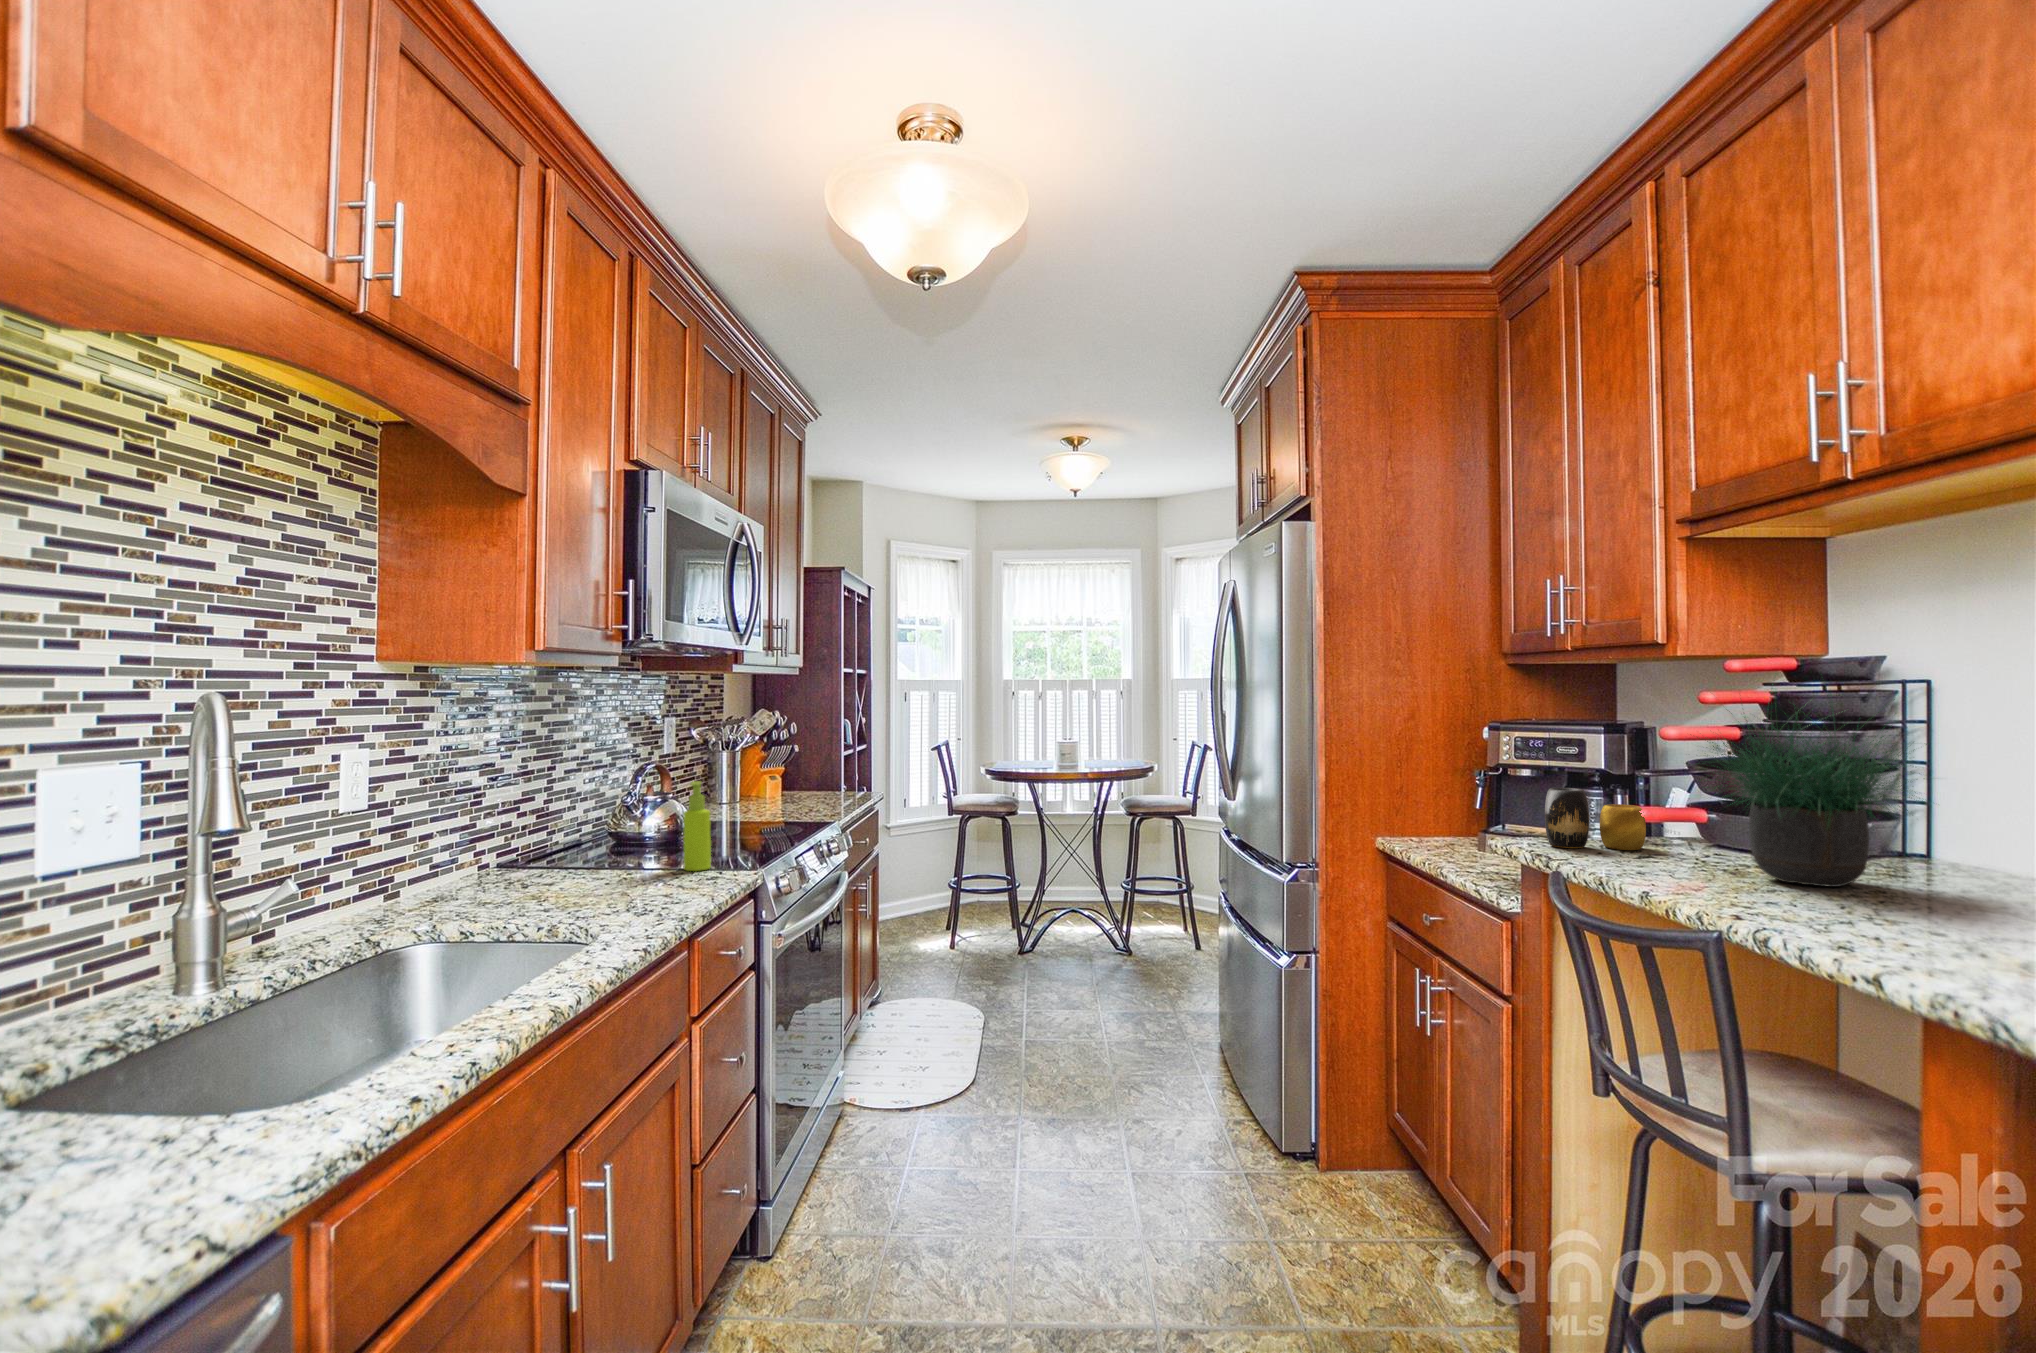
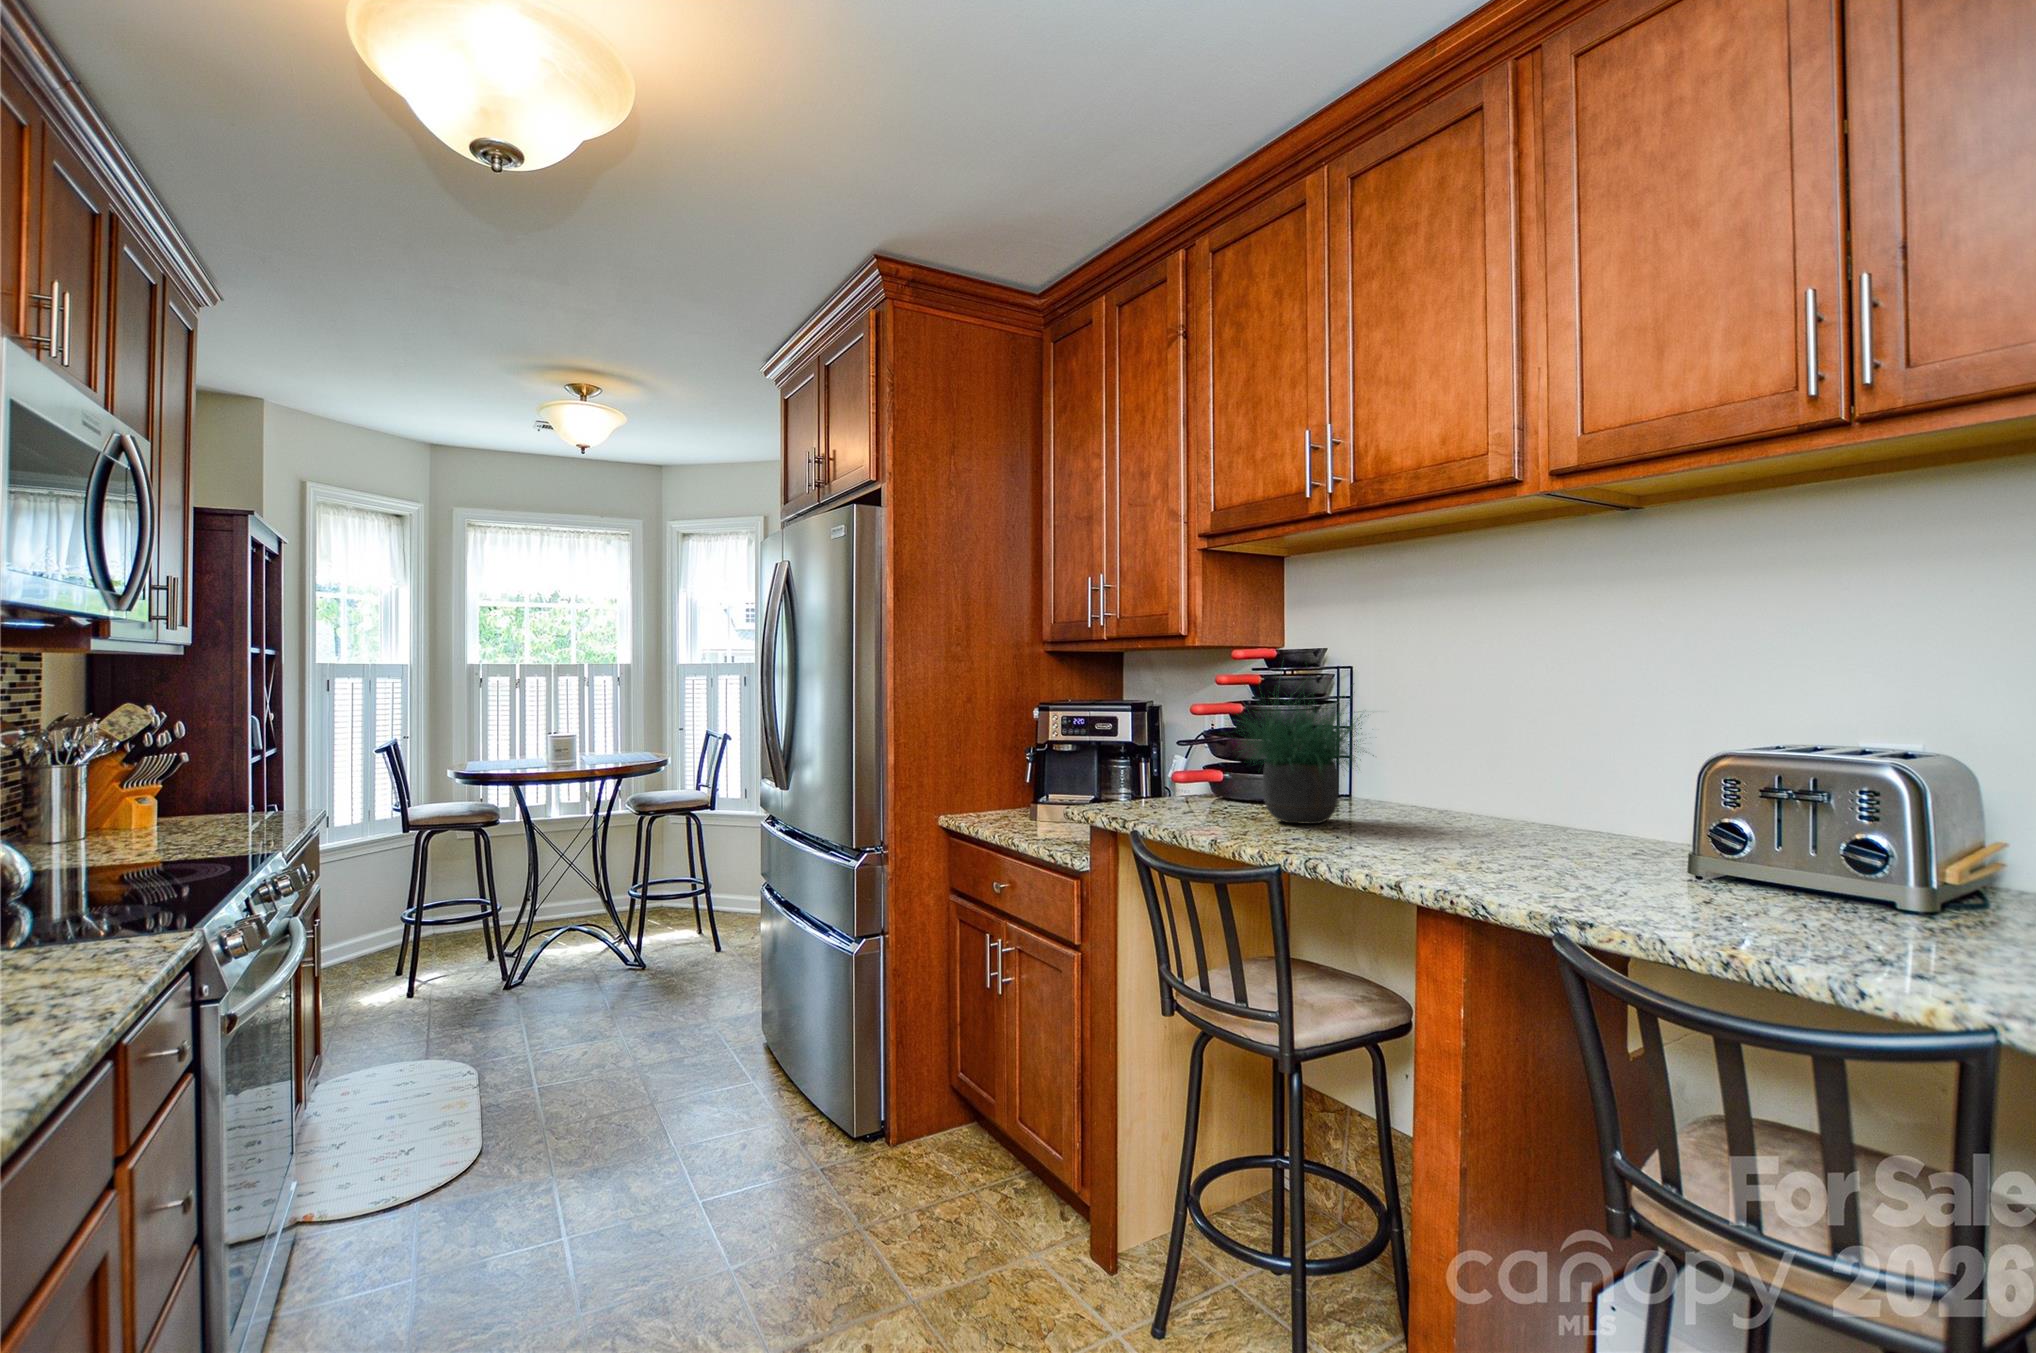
soap dispenser: present [683,781,711,871] -> none [49,808,102,942]
vase: present [1545,788,1646,850] -> none [1103,758,1176,810]

